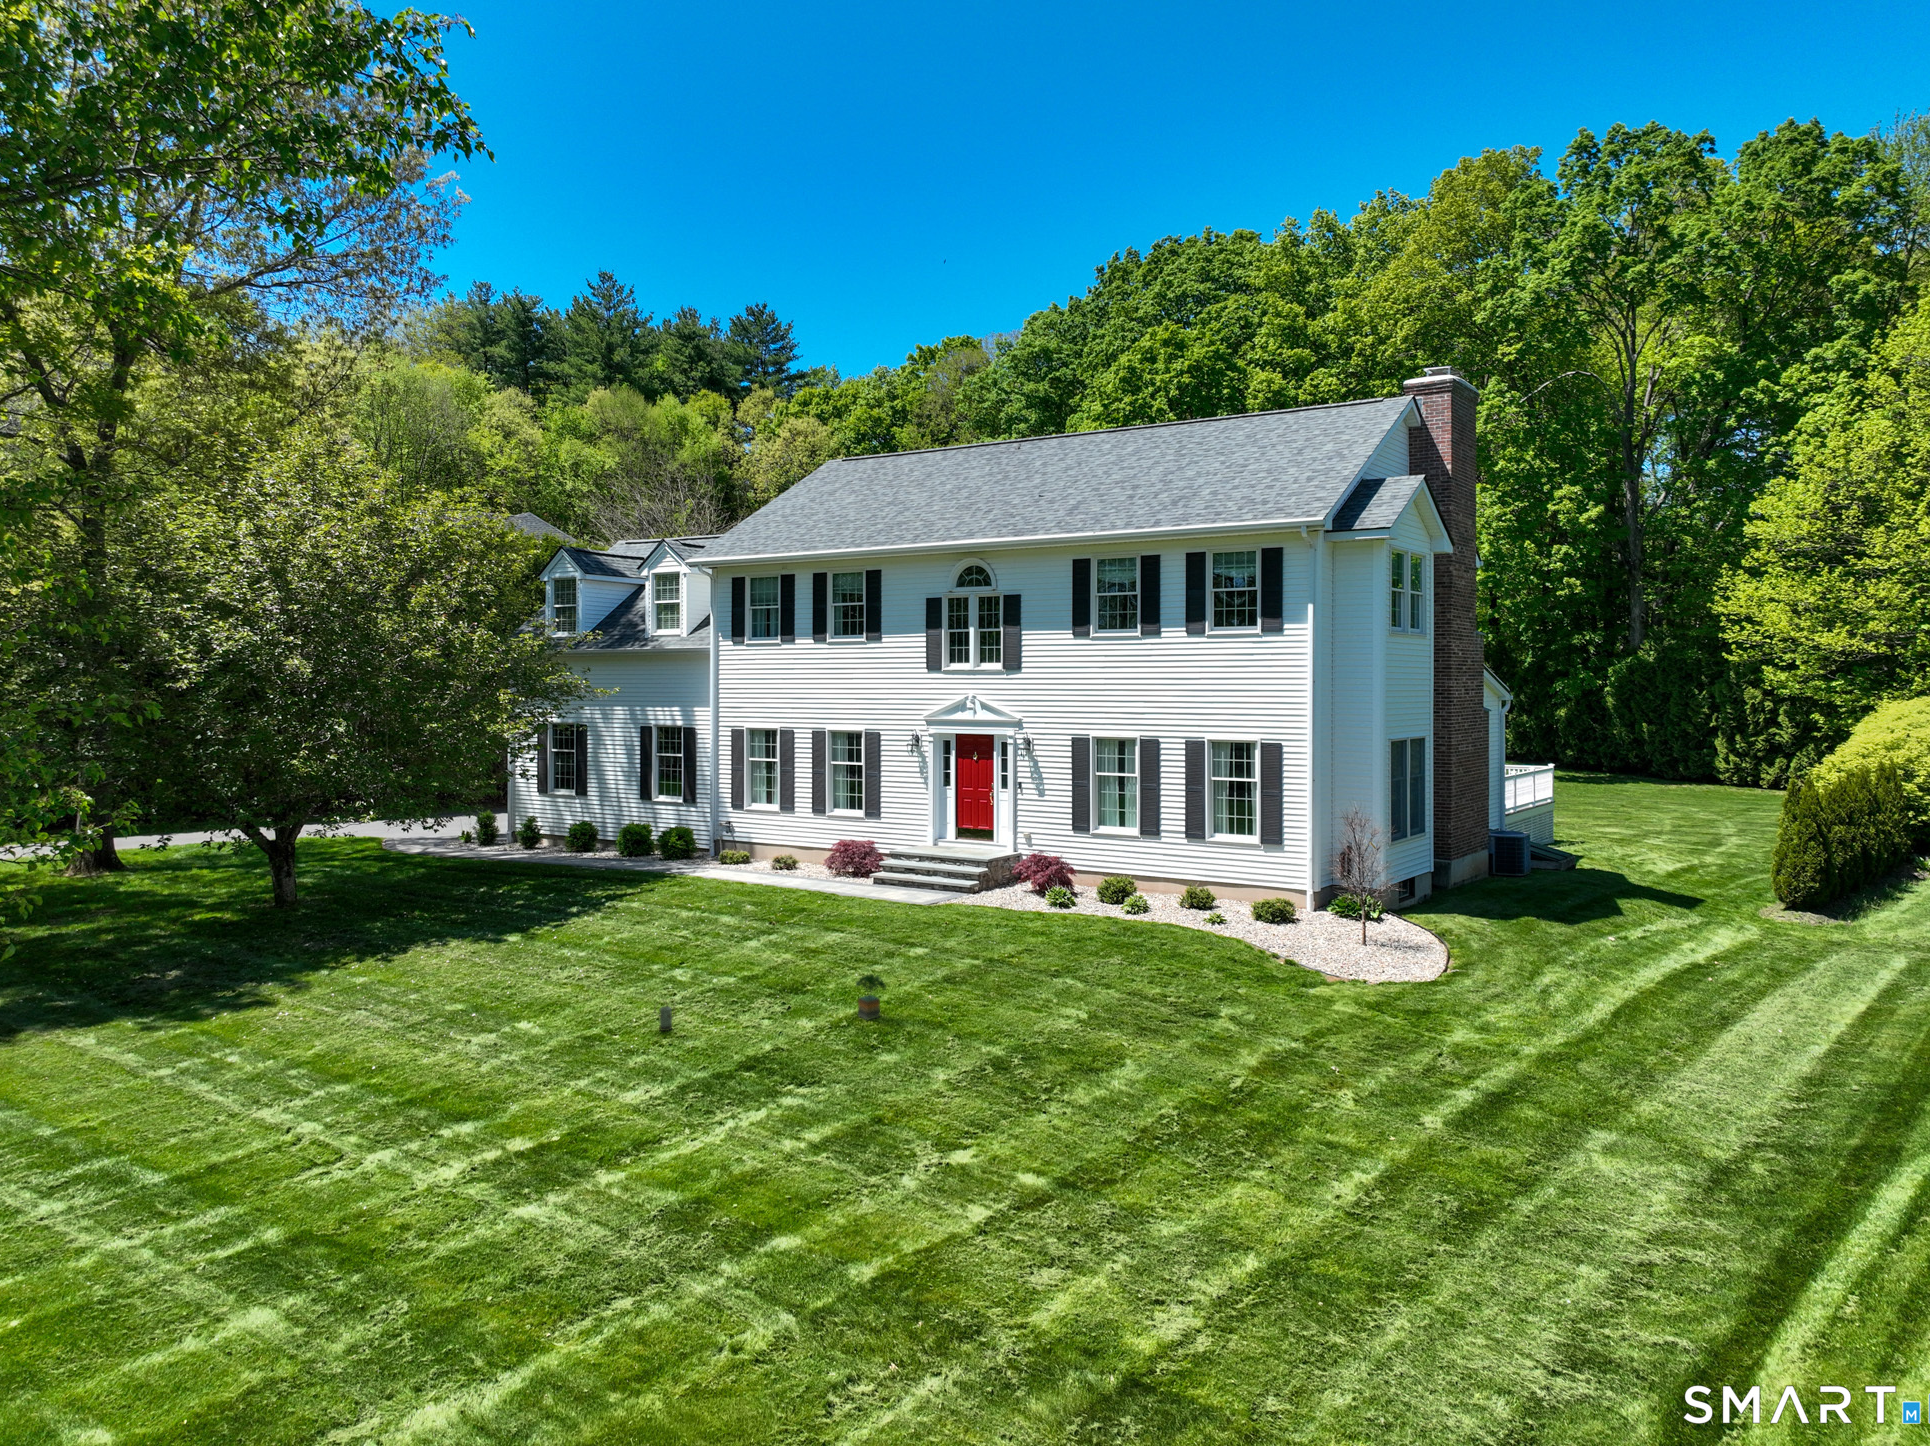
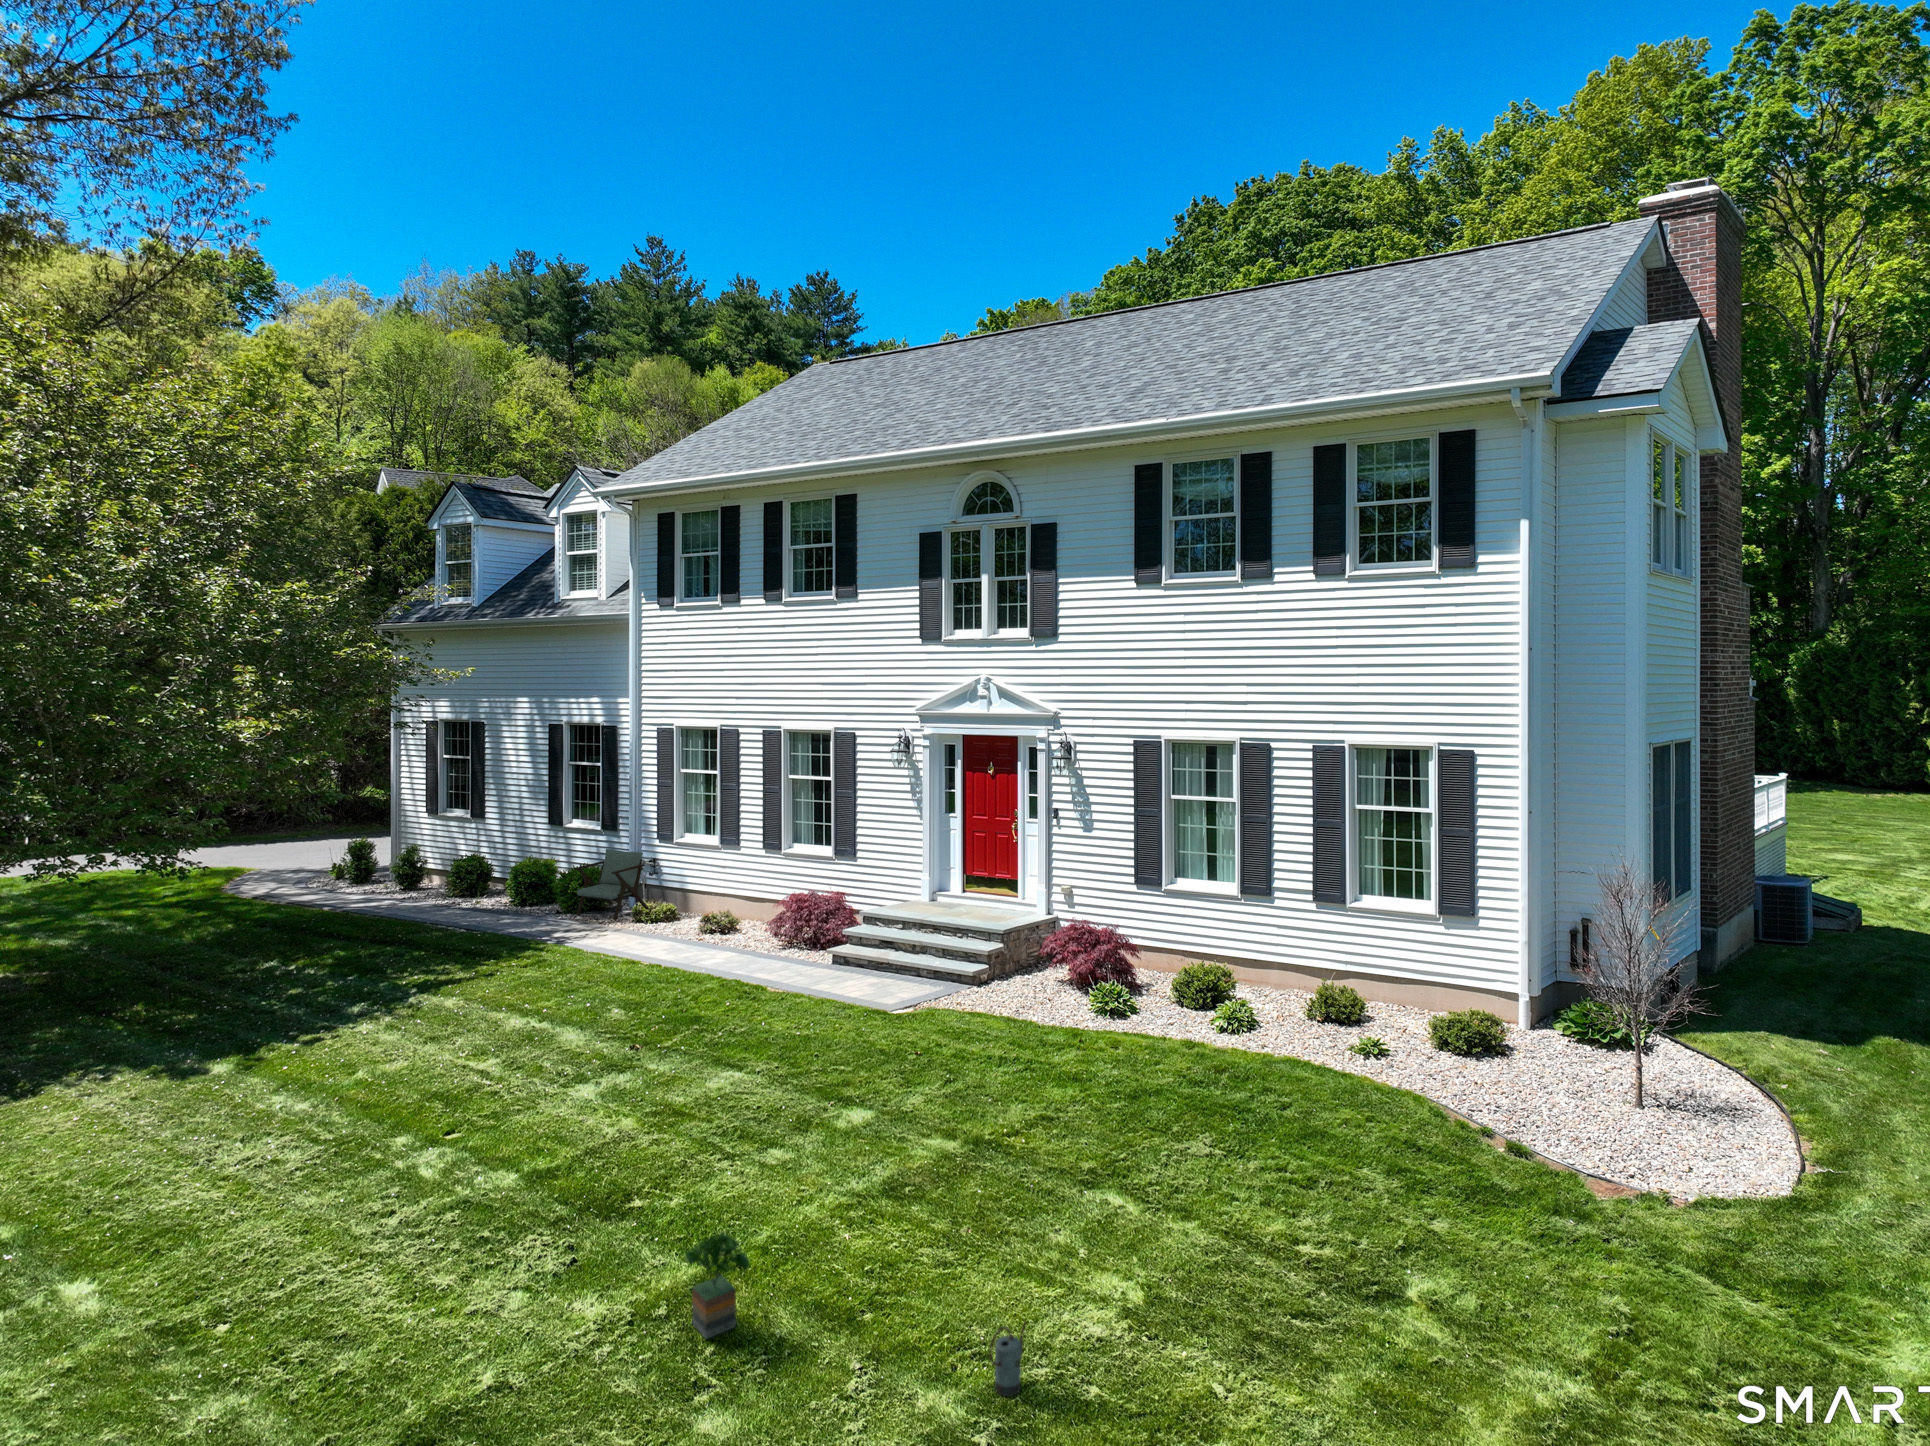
lounge chair: none [676,816,727,864] -> present [575,849,649,920]
watering can: present [659,1003,673,1031] -> present [989,1321,1027,1396]

